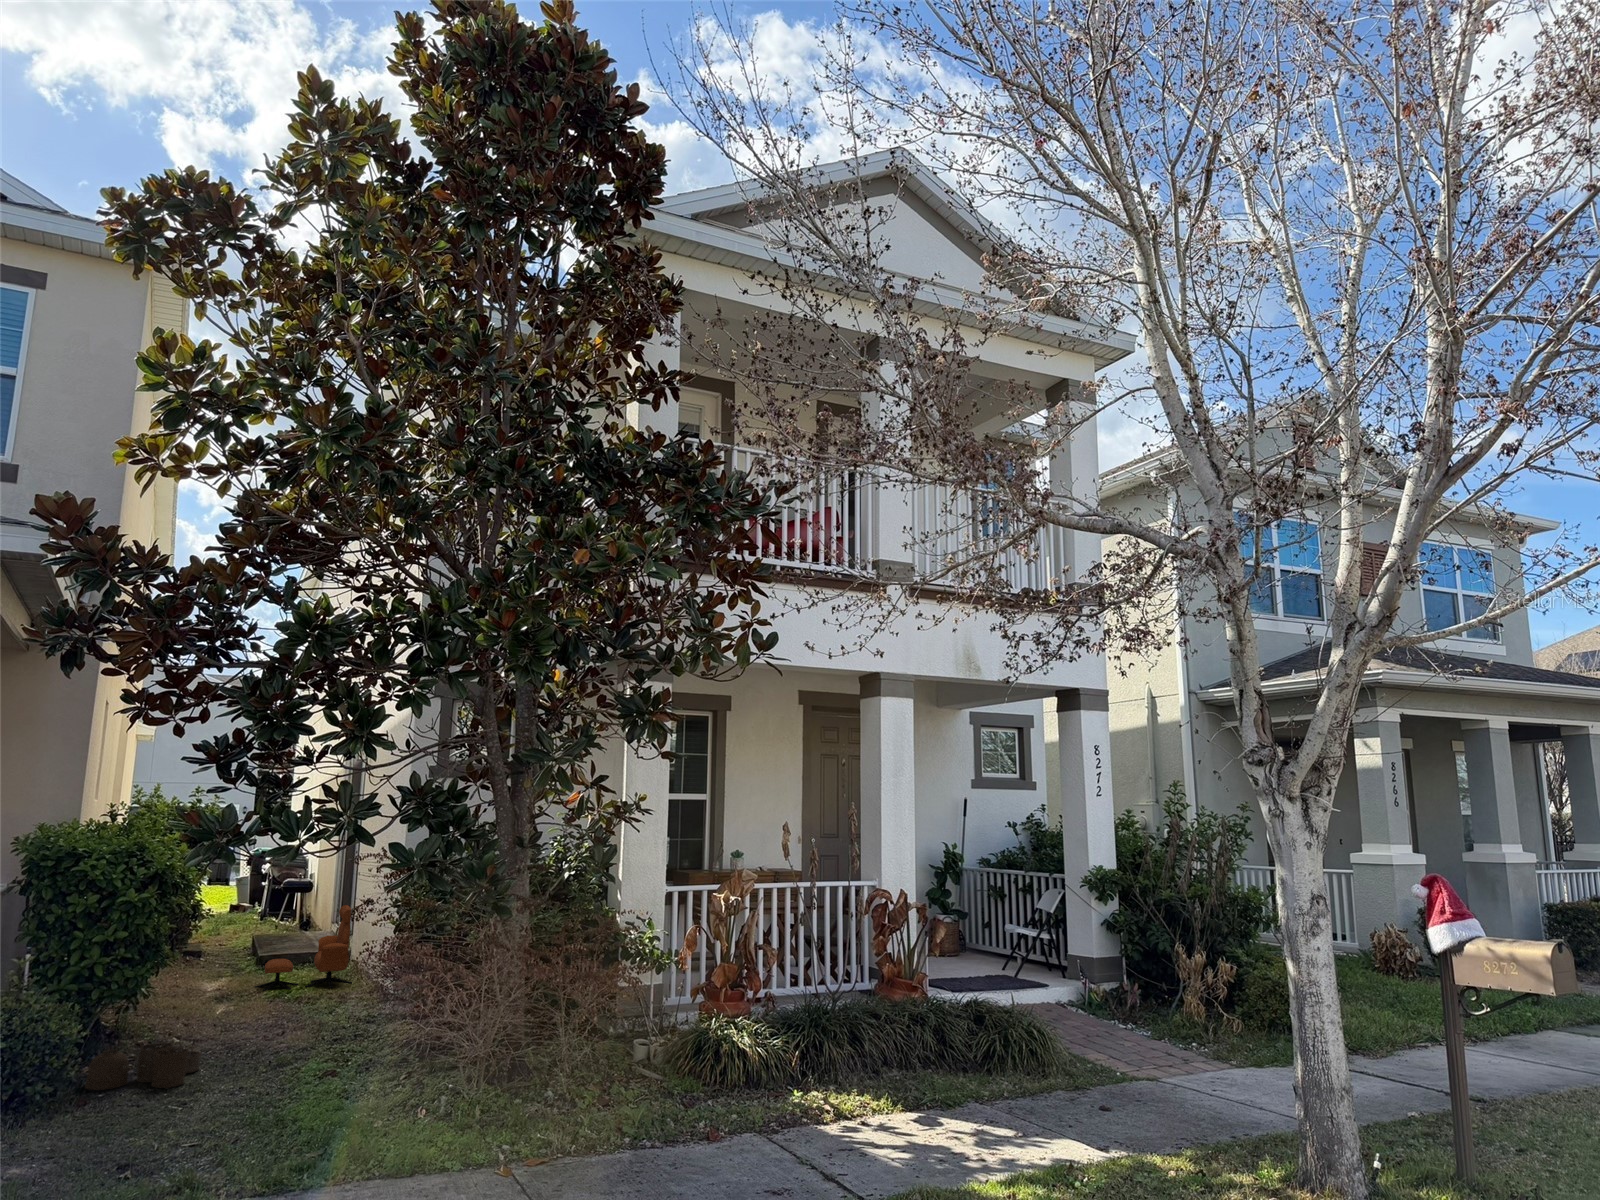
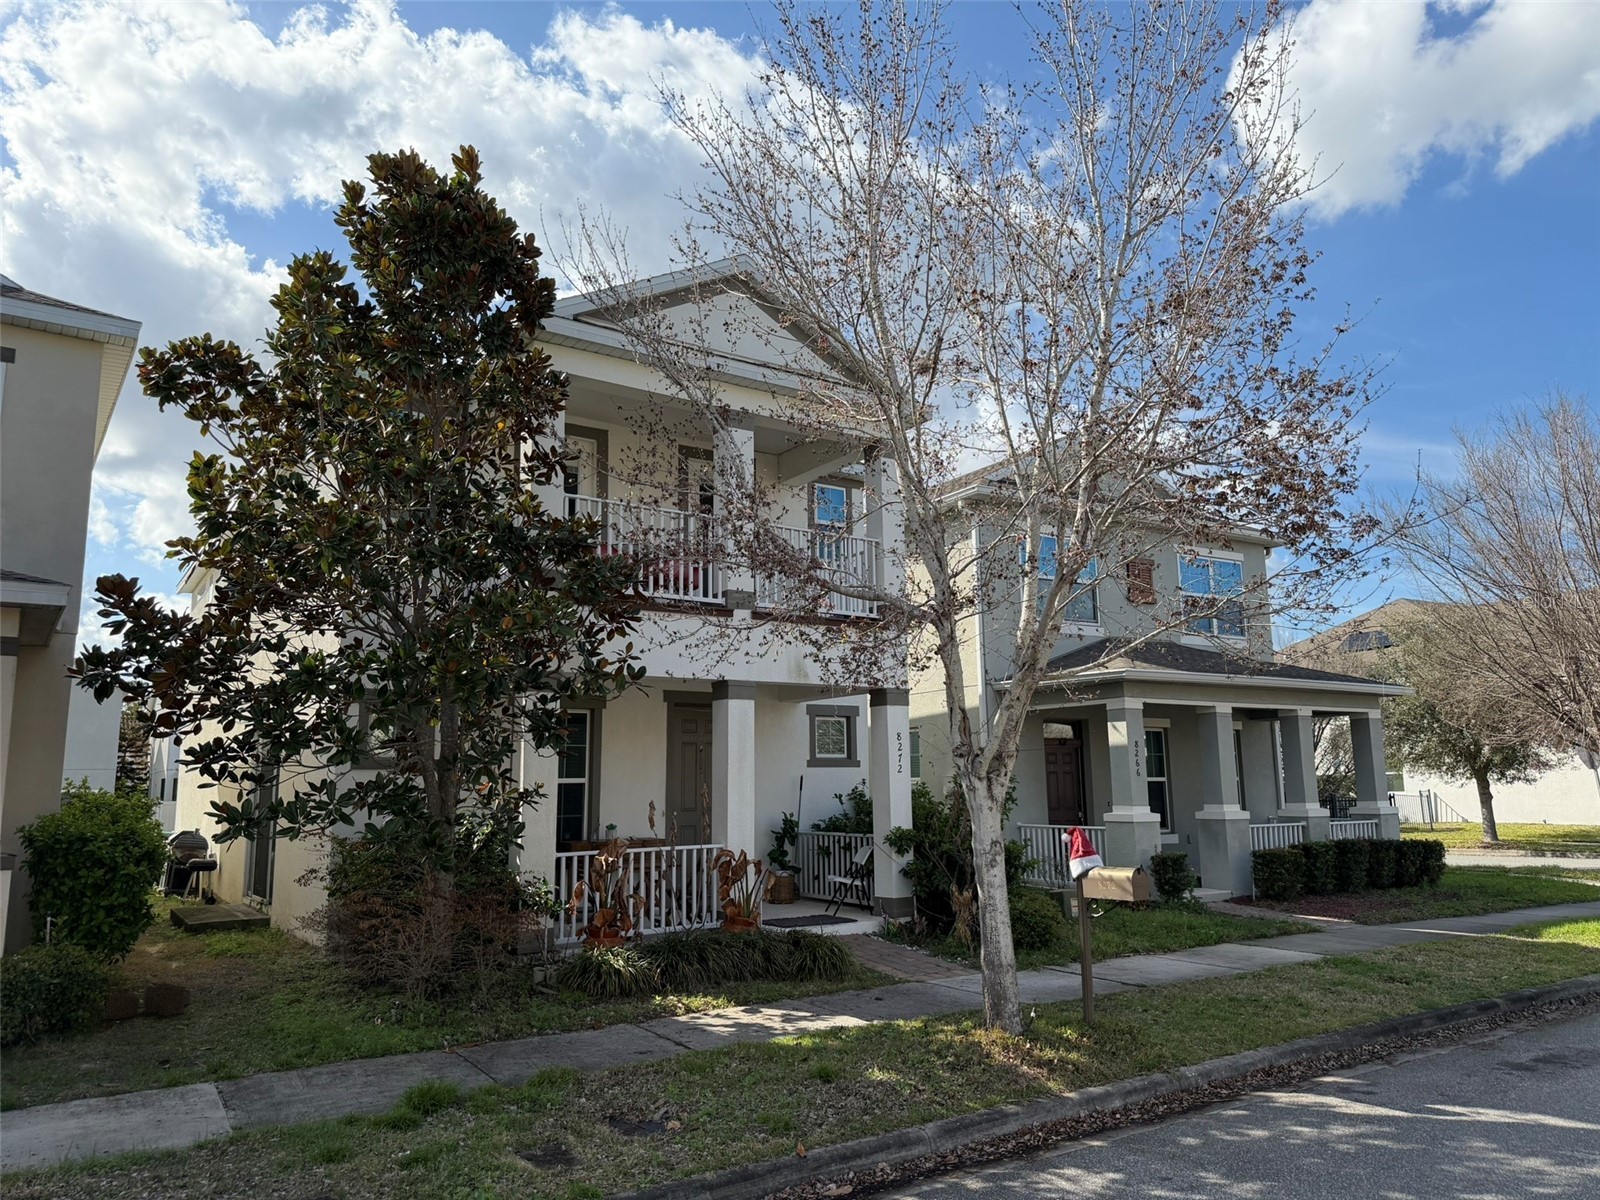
lounge chair: present [255,905,352,991] -> none [203,878,288,951]

